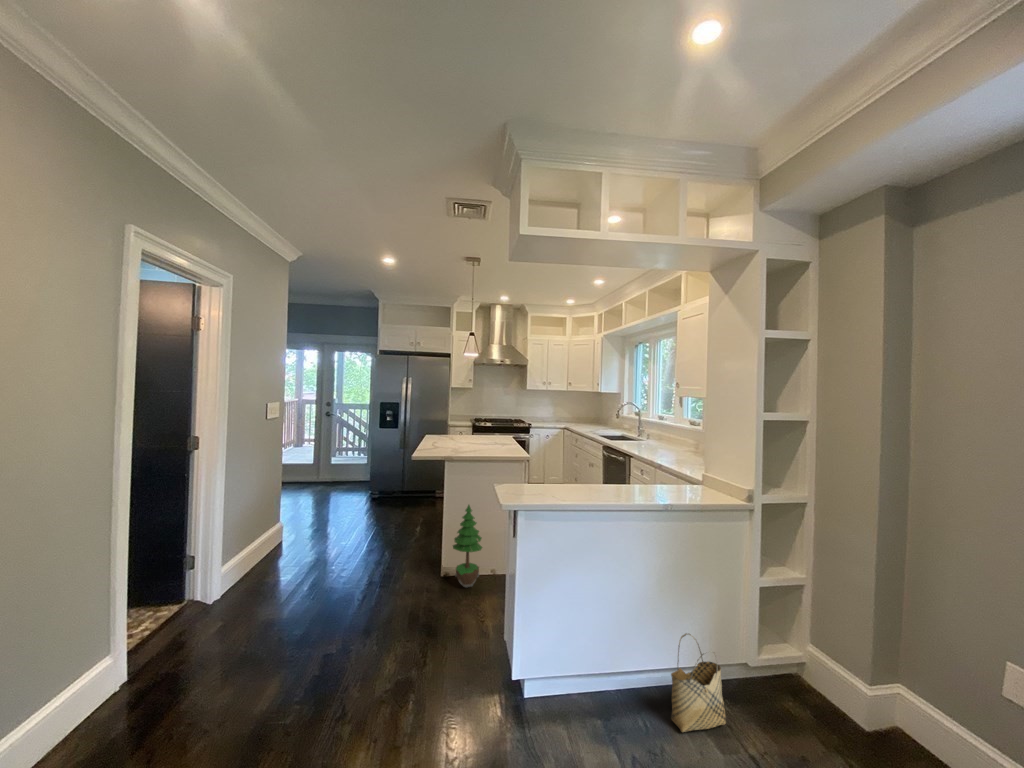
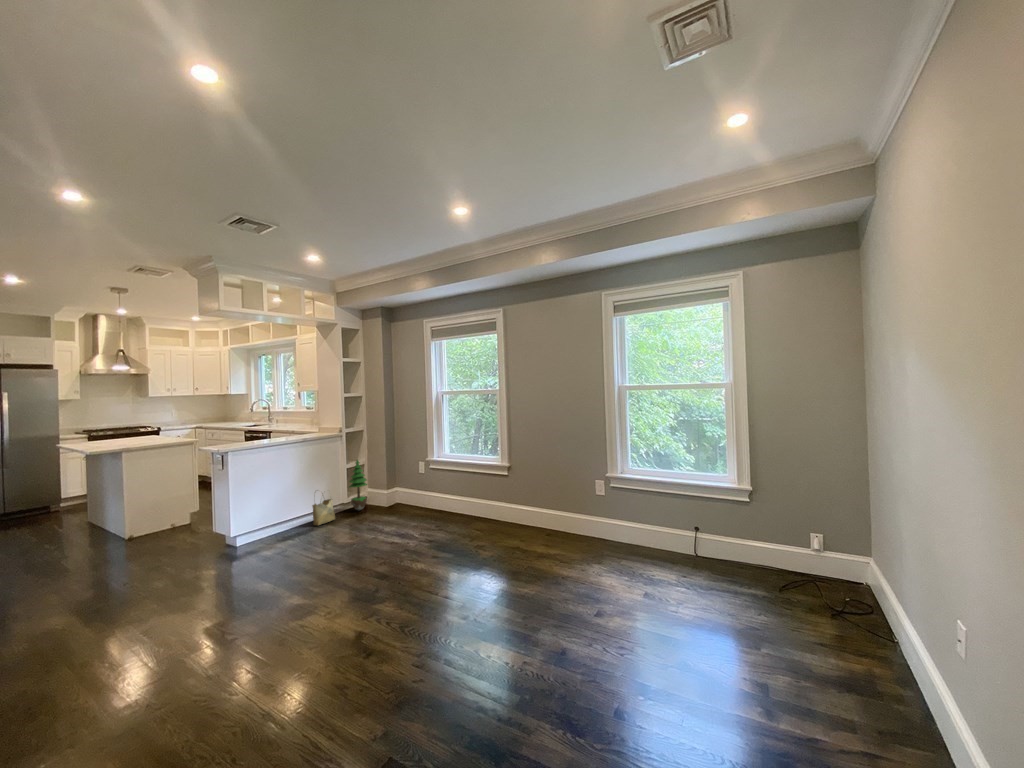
potted tree: present [453,505,482,588] -> present [349,460,367,511]

